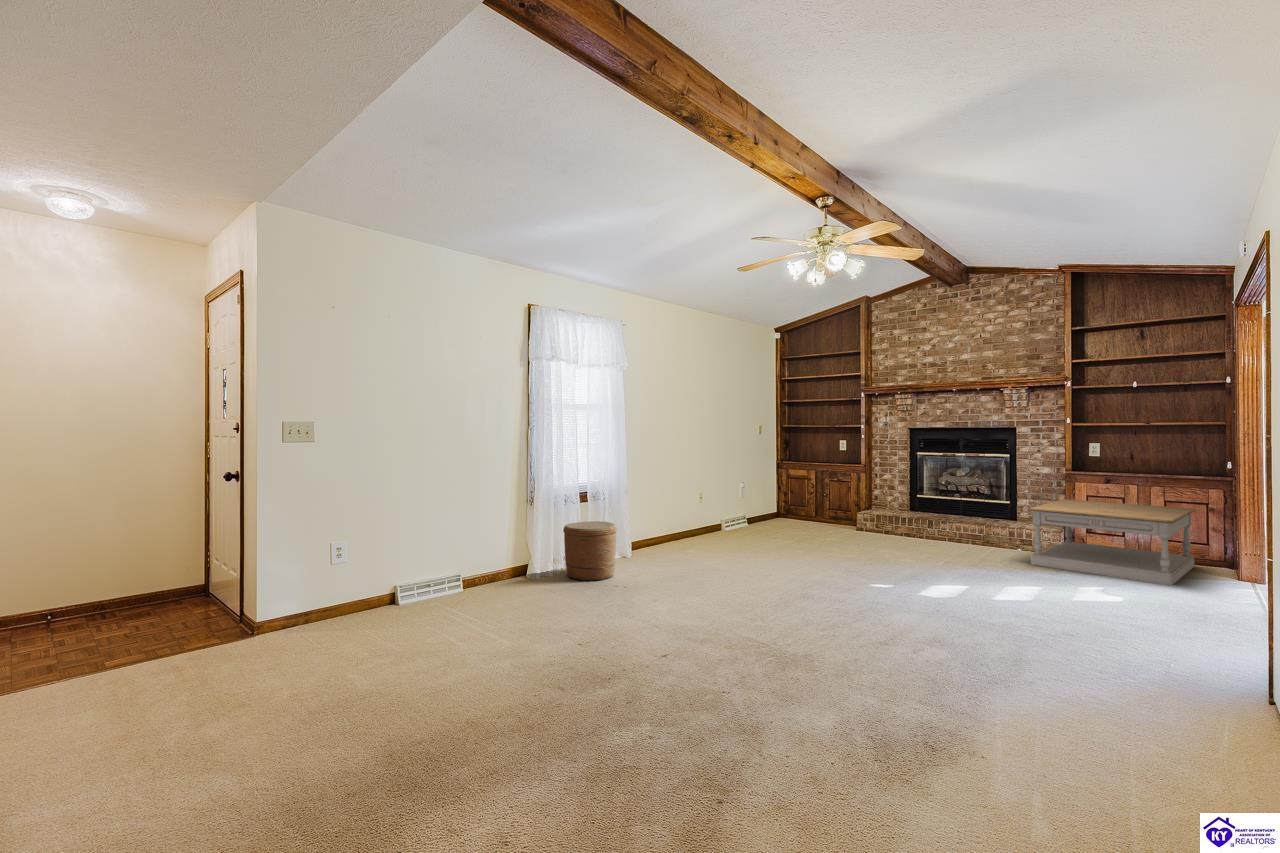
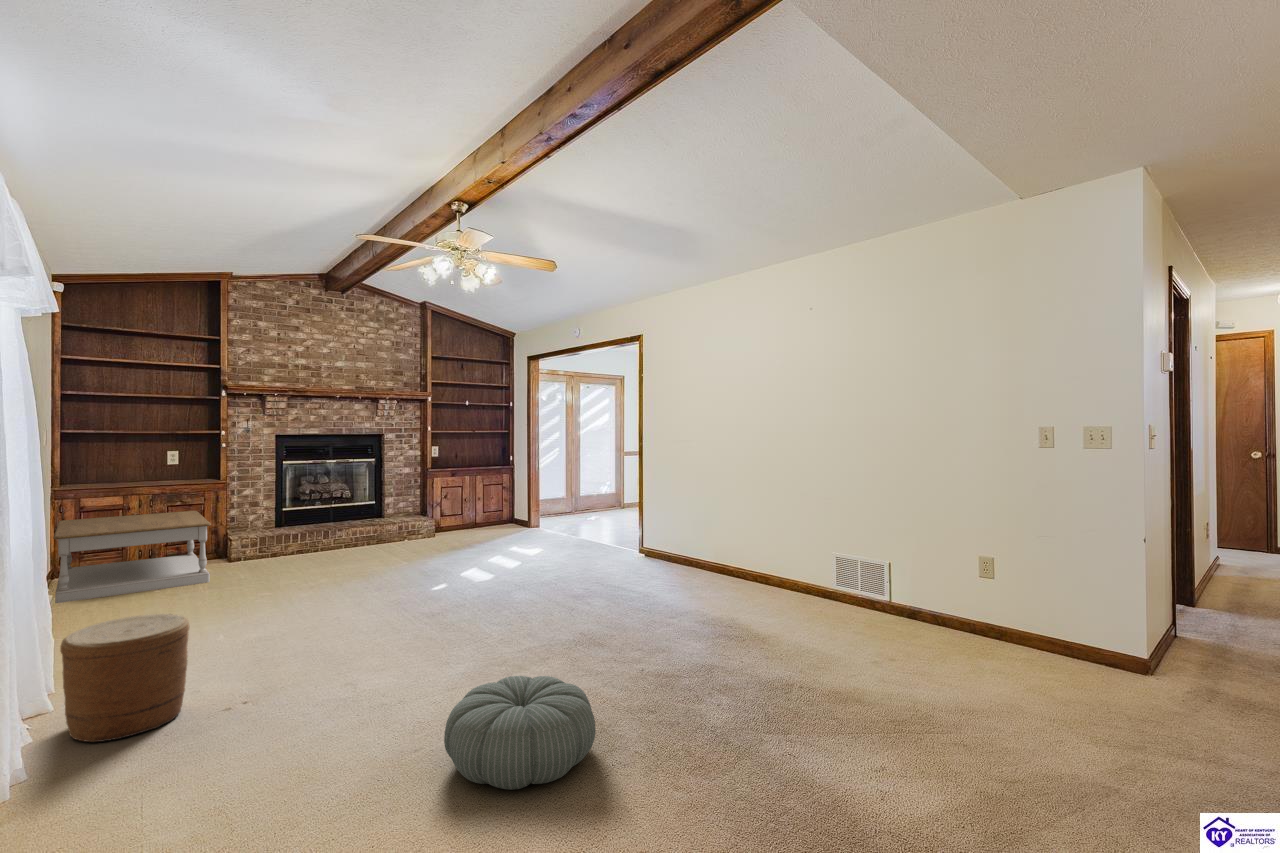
coffee table: present [1029,499,1195,585] -> present [53,511,211,603]
pouf: none [493,603,605,676] -> present [444,676,596,790]

